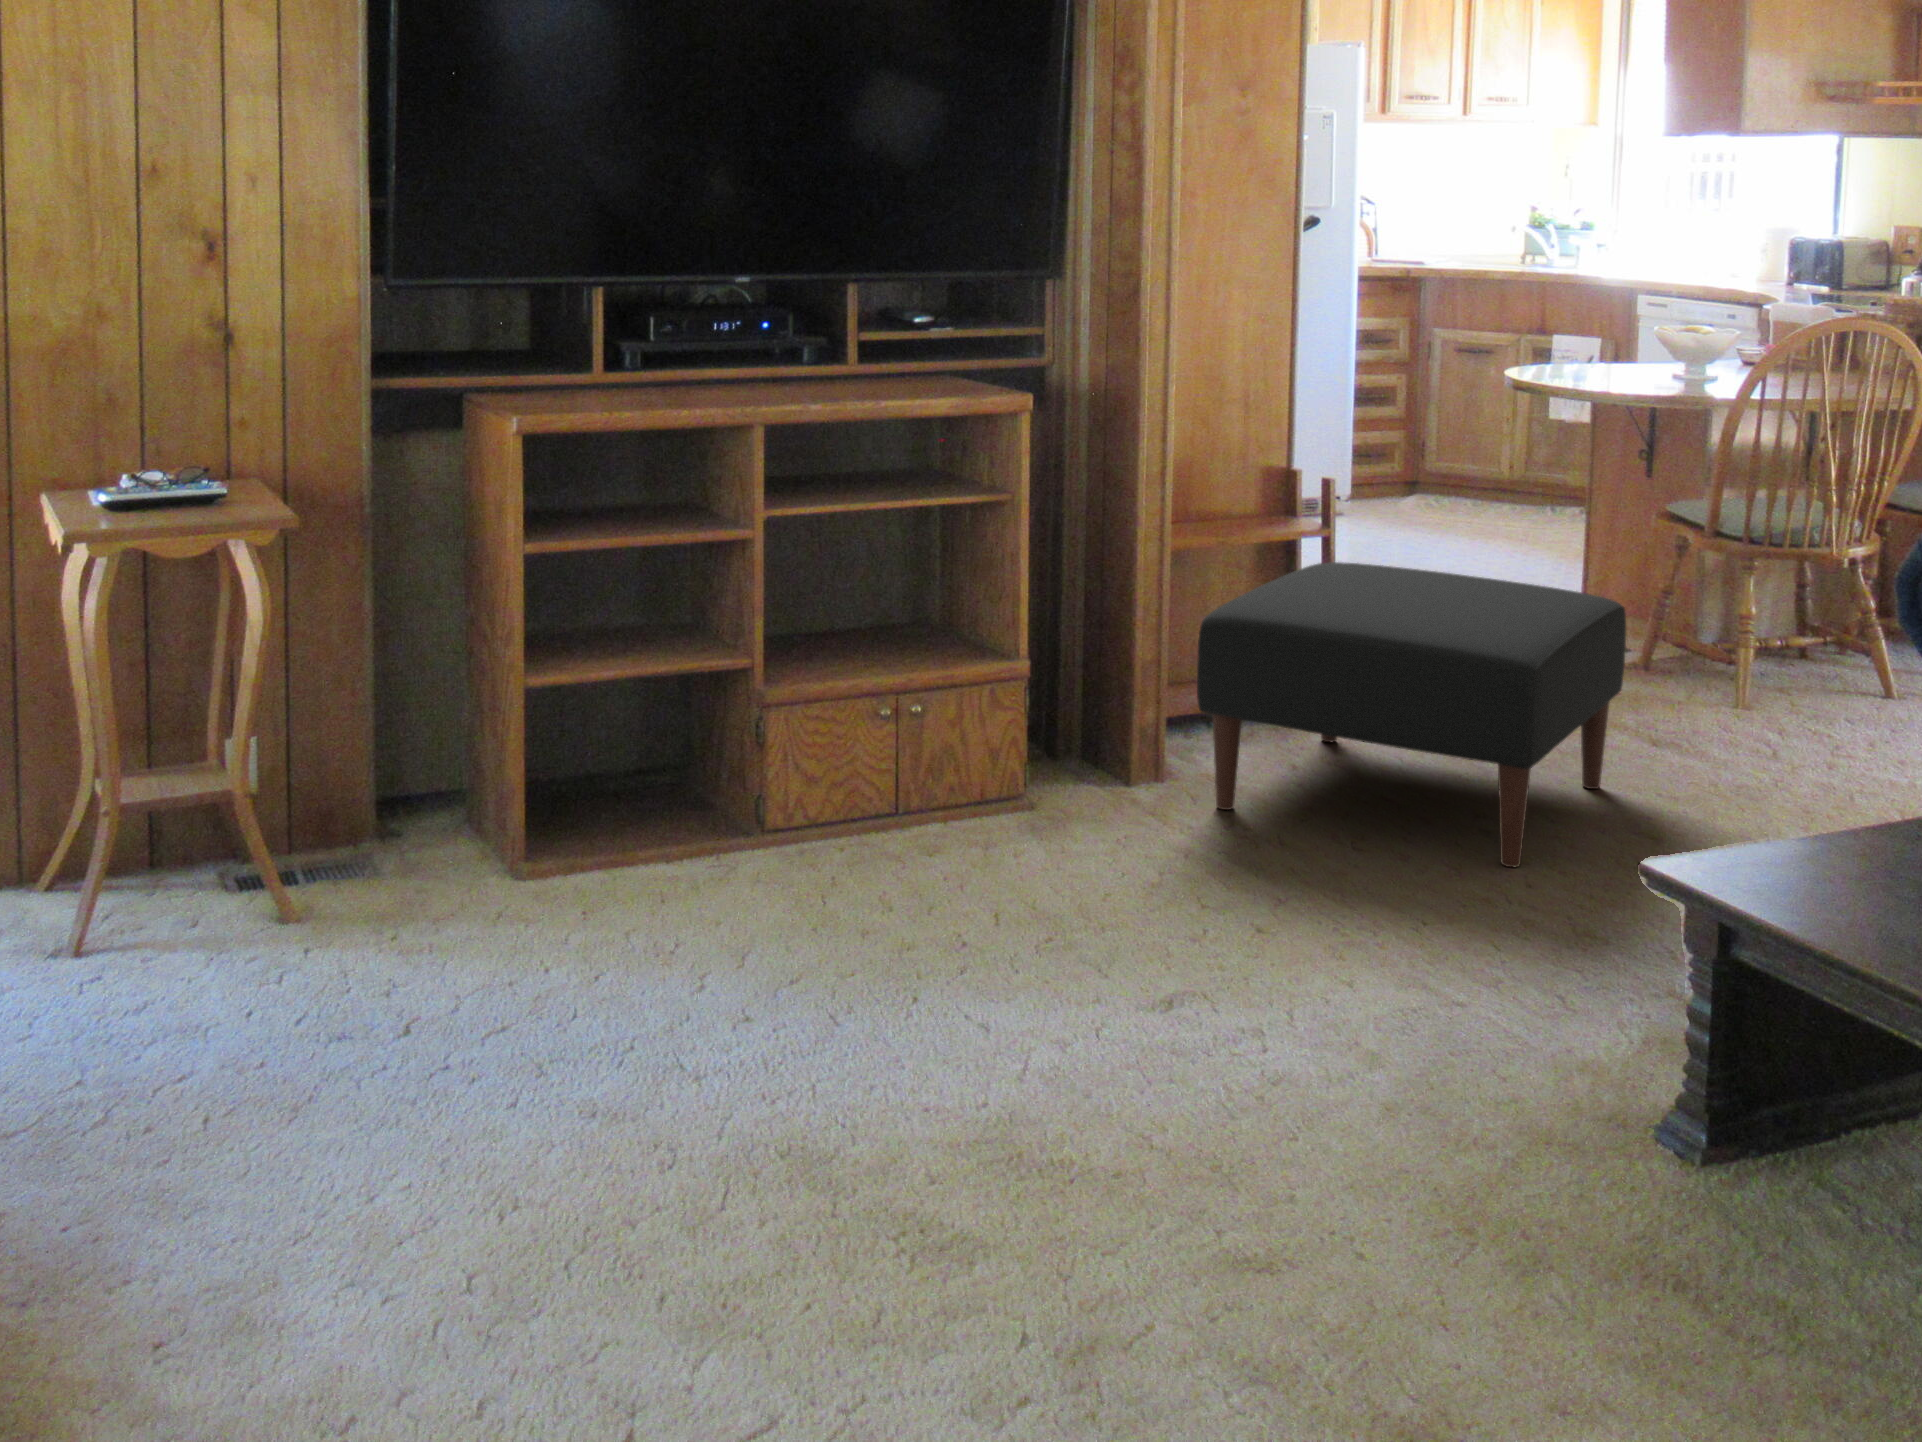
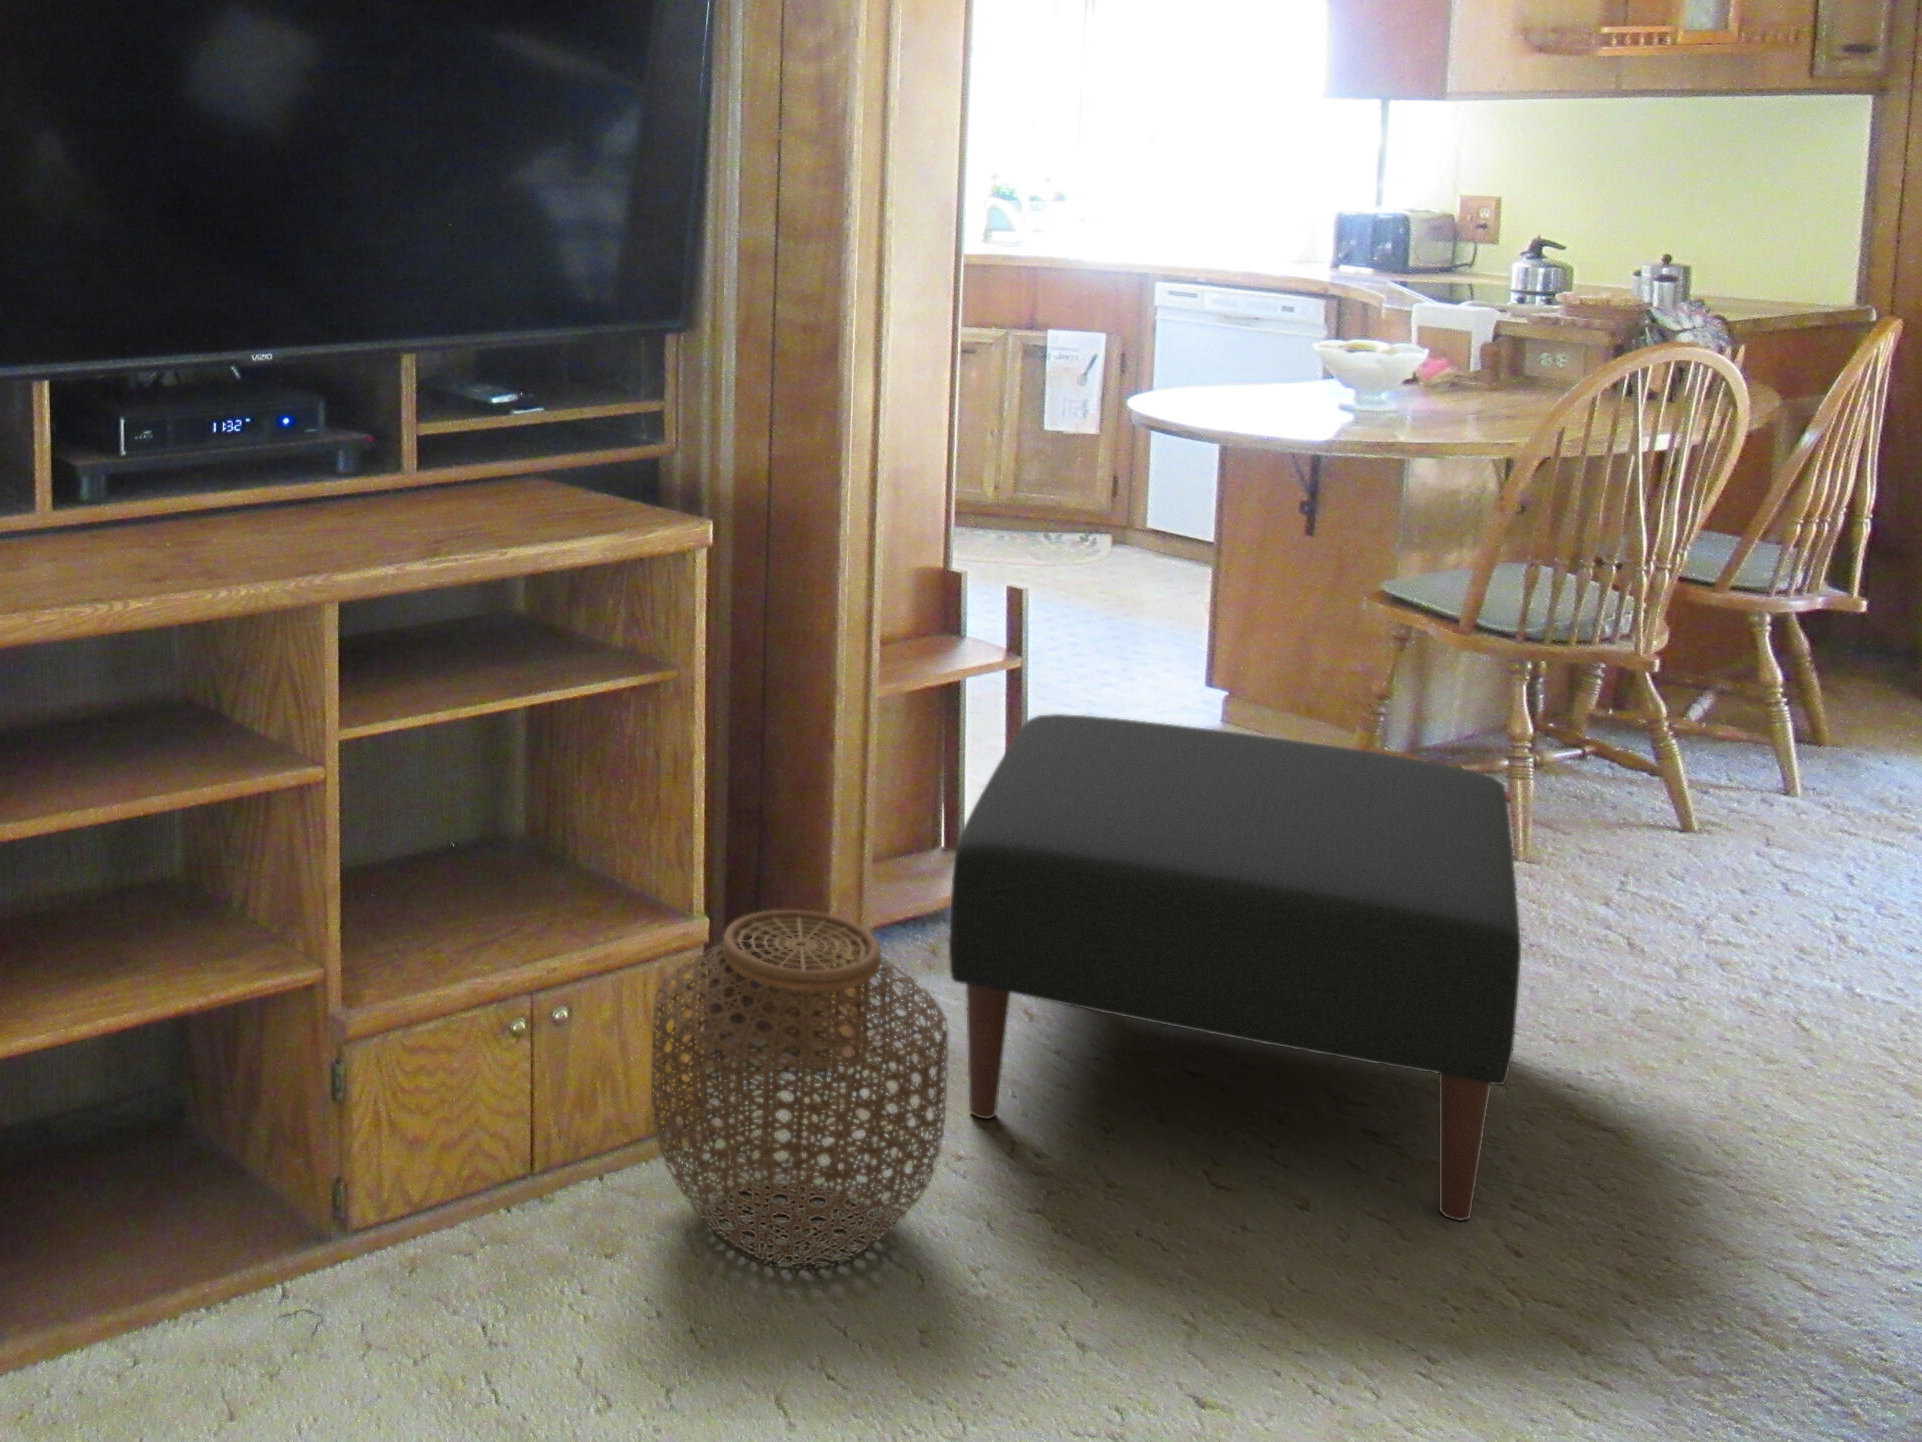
woven basket: none [969,644,1158,864] -> present [651,910,948,1265]

